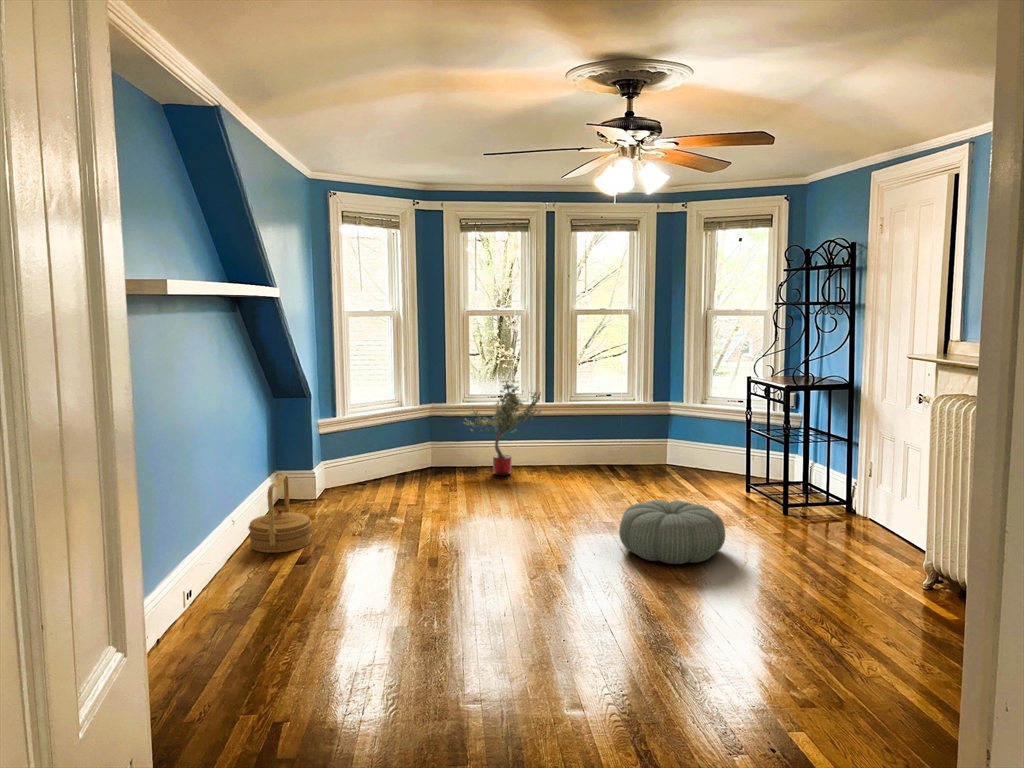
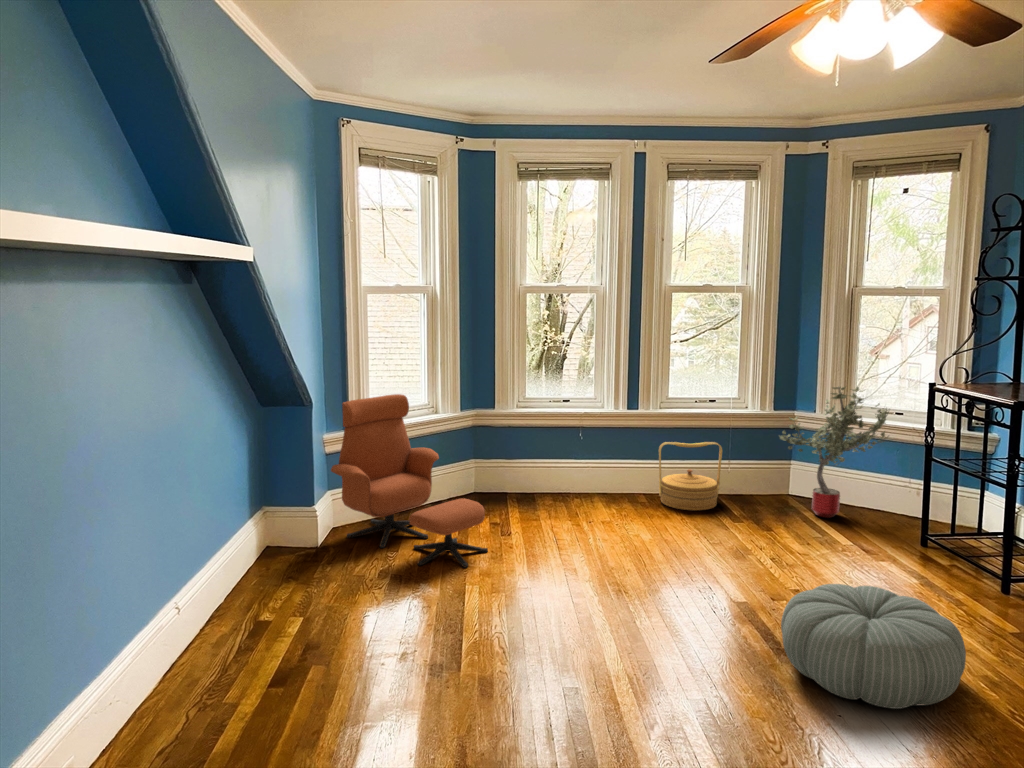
potted tree: present [464,380,541,476] -> present [780,387,889,518]
lounge chair: none [324,390,438,509] -> present [331,394,488,568]
woven basket: present [248,474,312,553] -> present [659,442,722,511]

